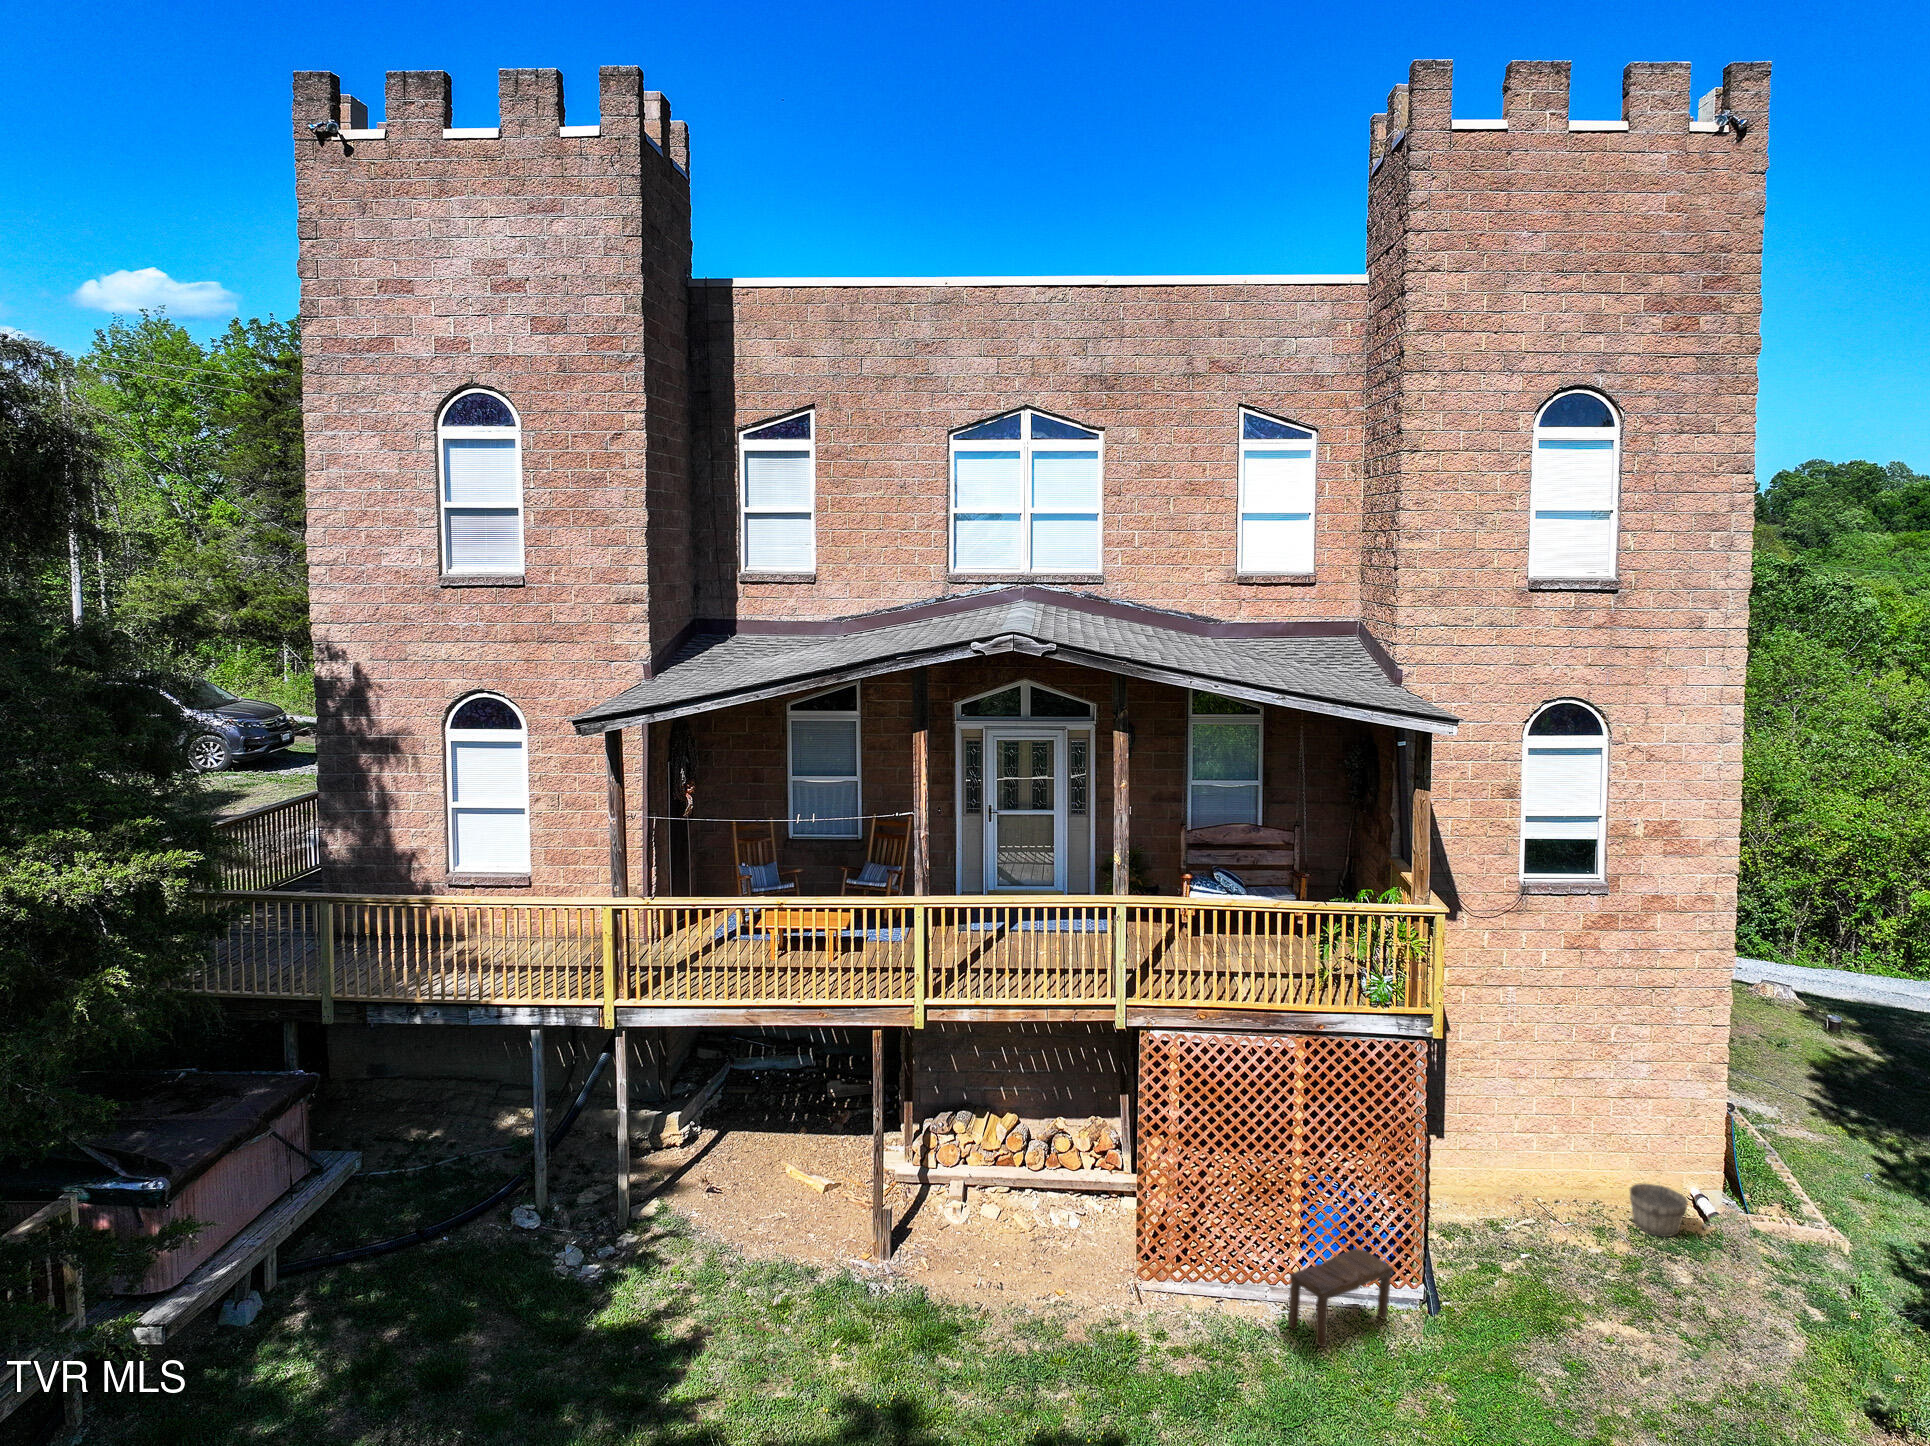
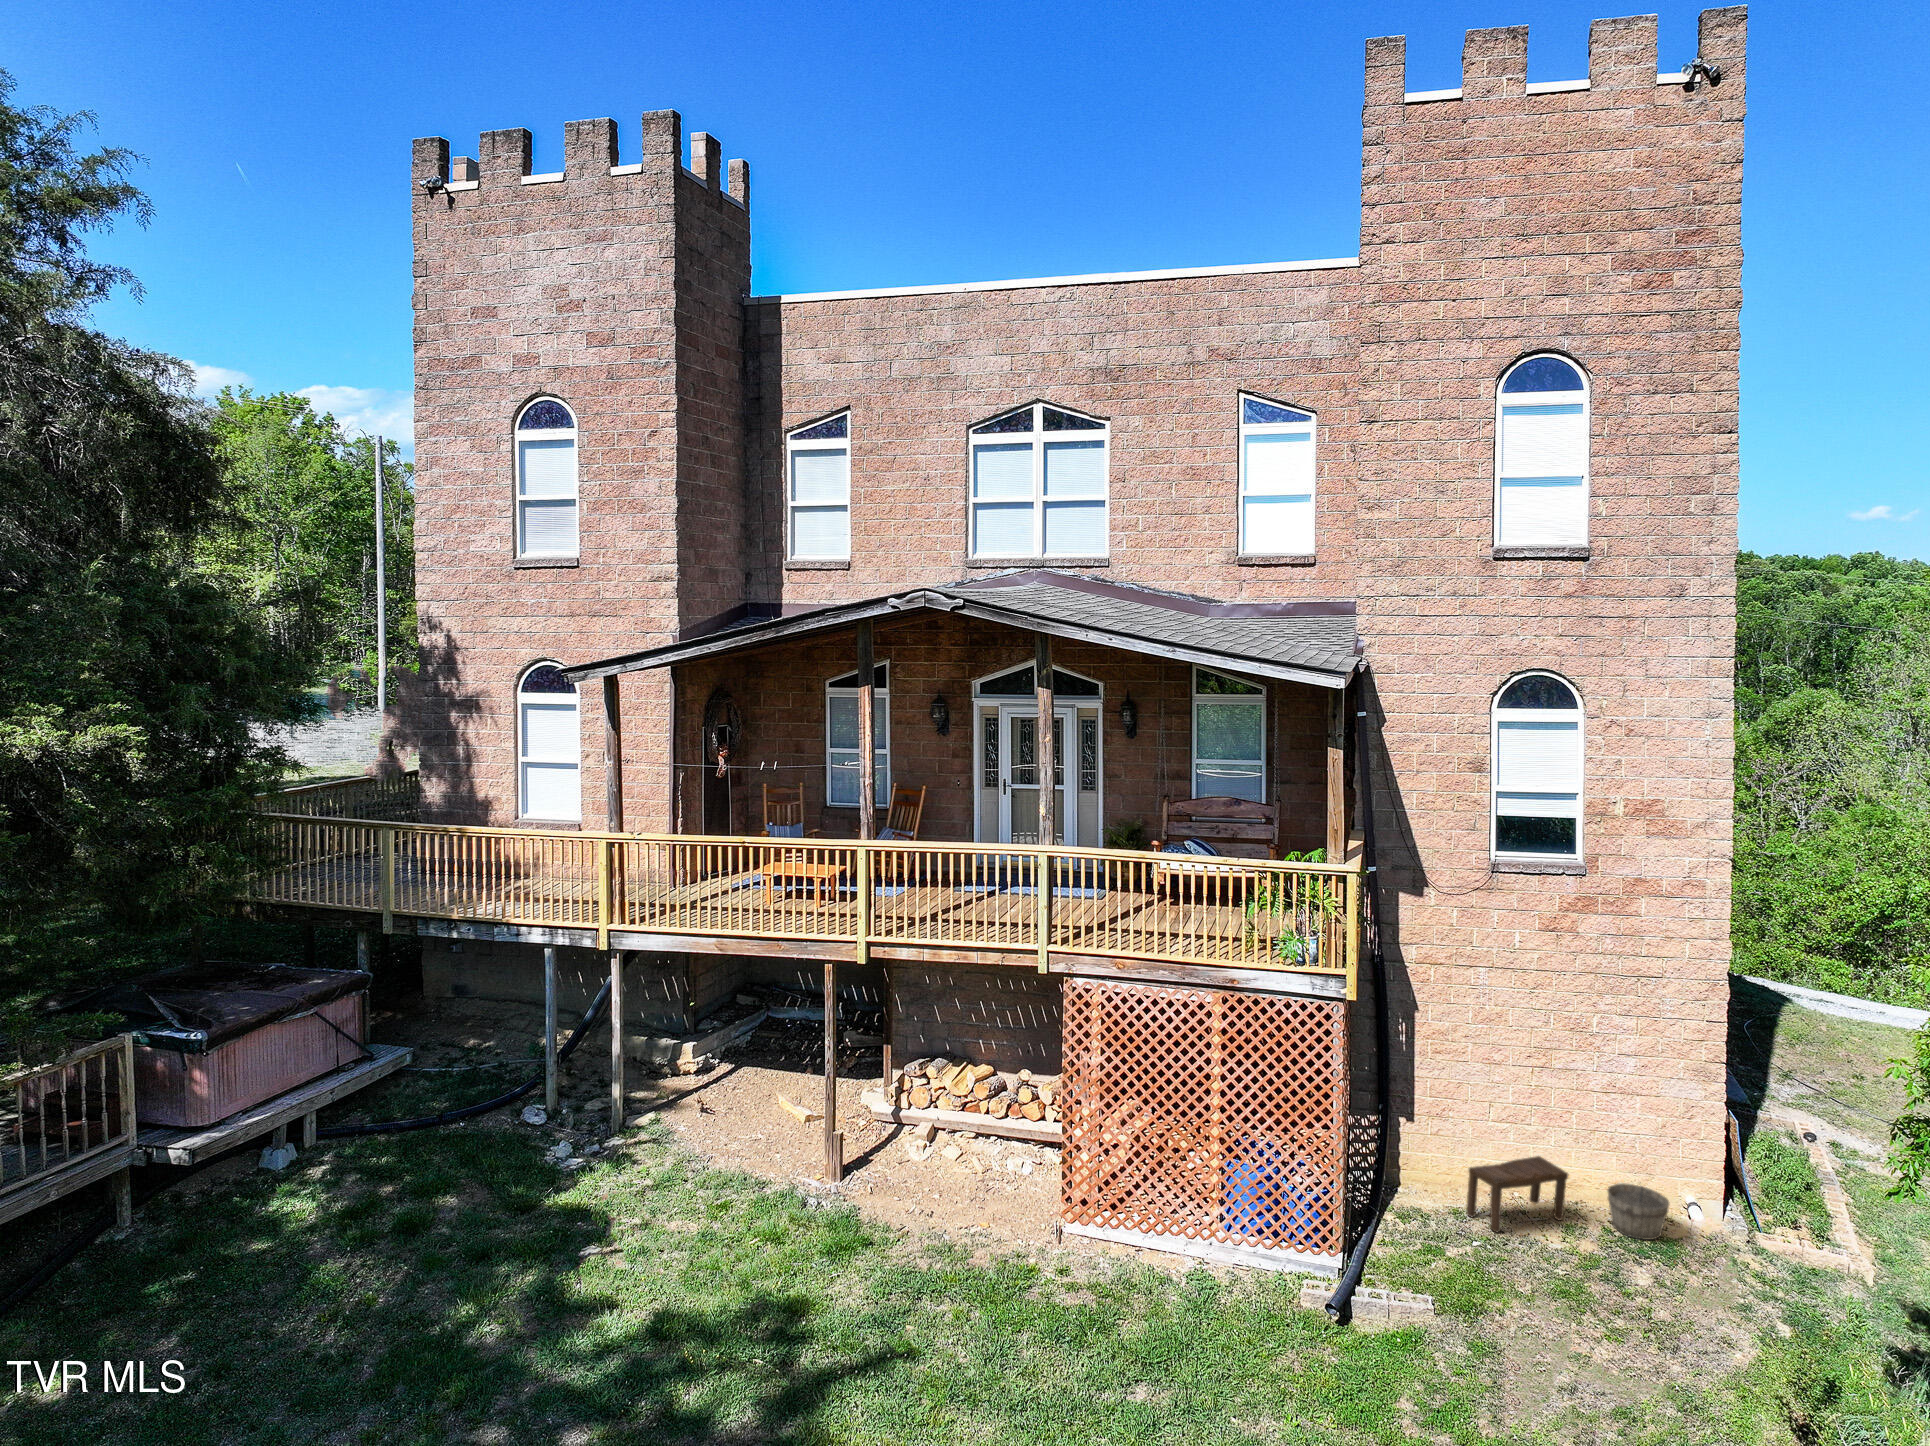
bench: present [1288,1249,1393,1347] -> present [1466,1156,1568,1232]

